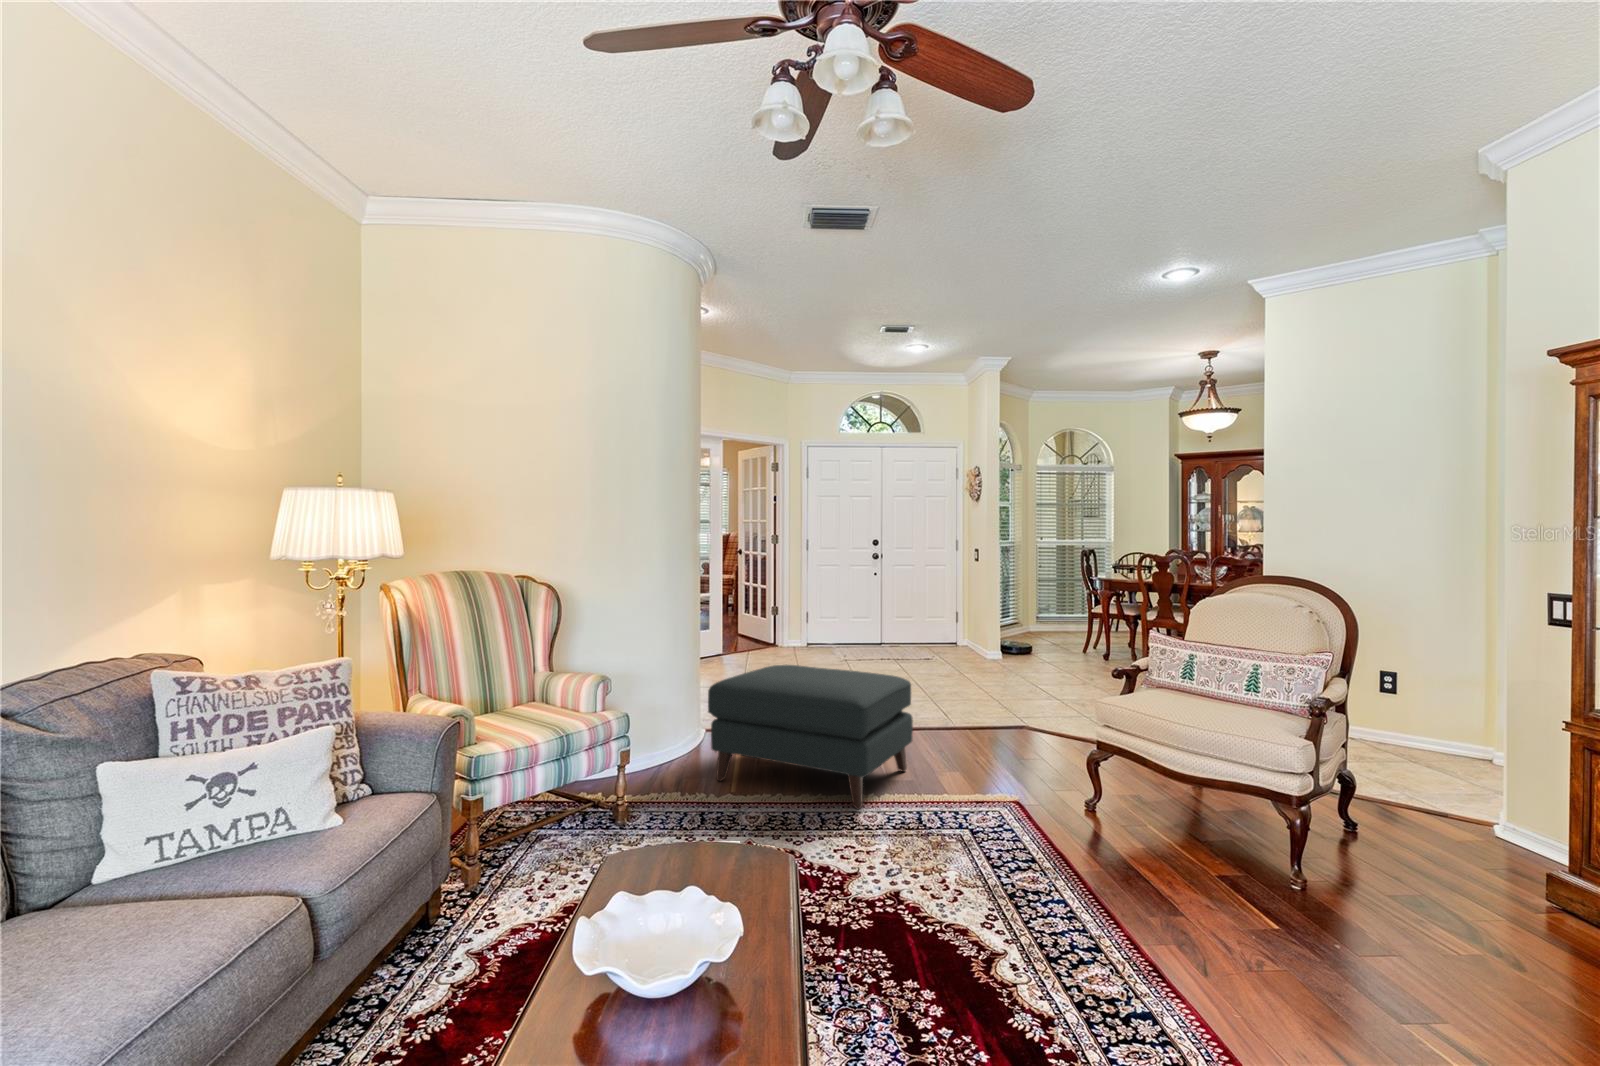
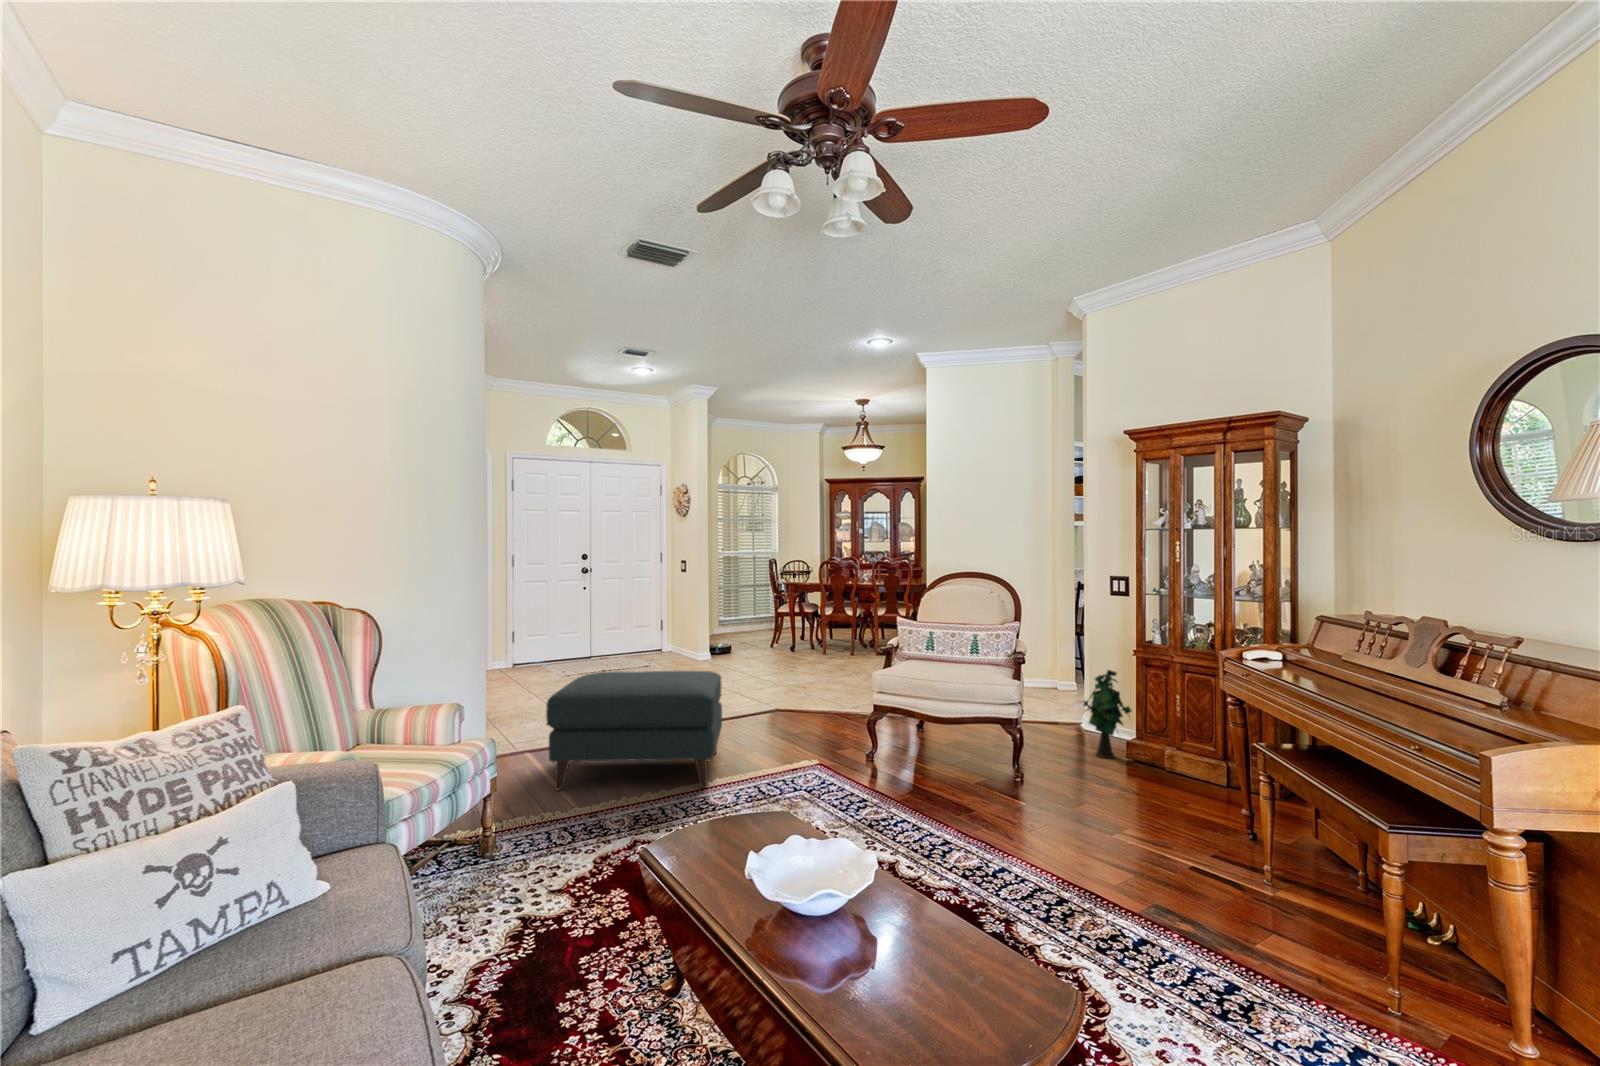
decorative plant: none [1462,745,1560,896] -> present [1084,670,1131,758]

